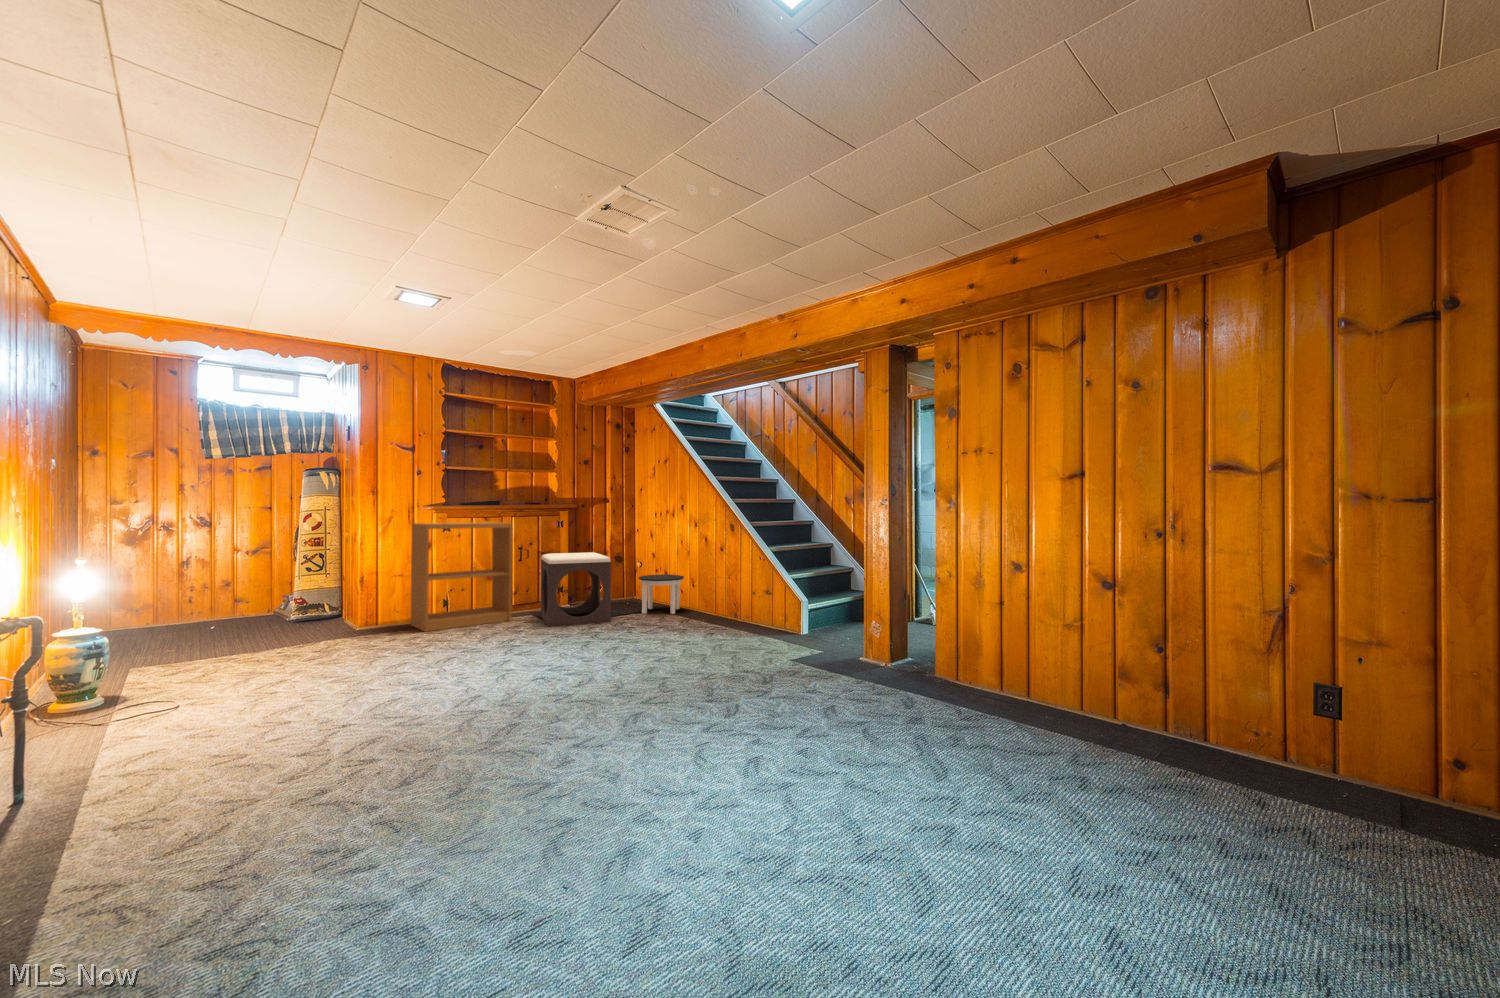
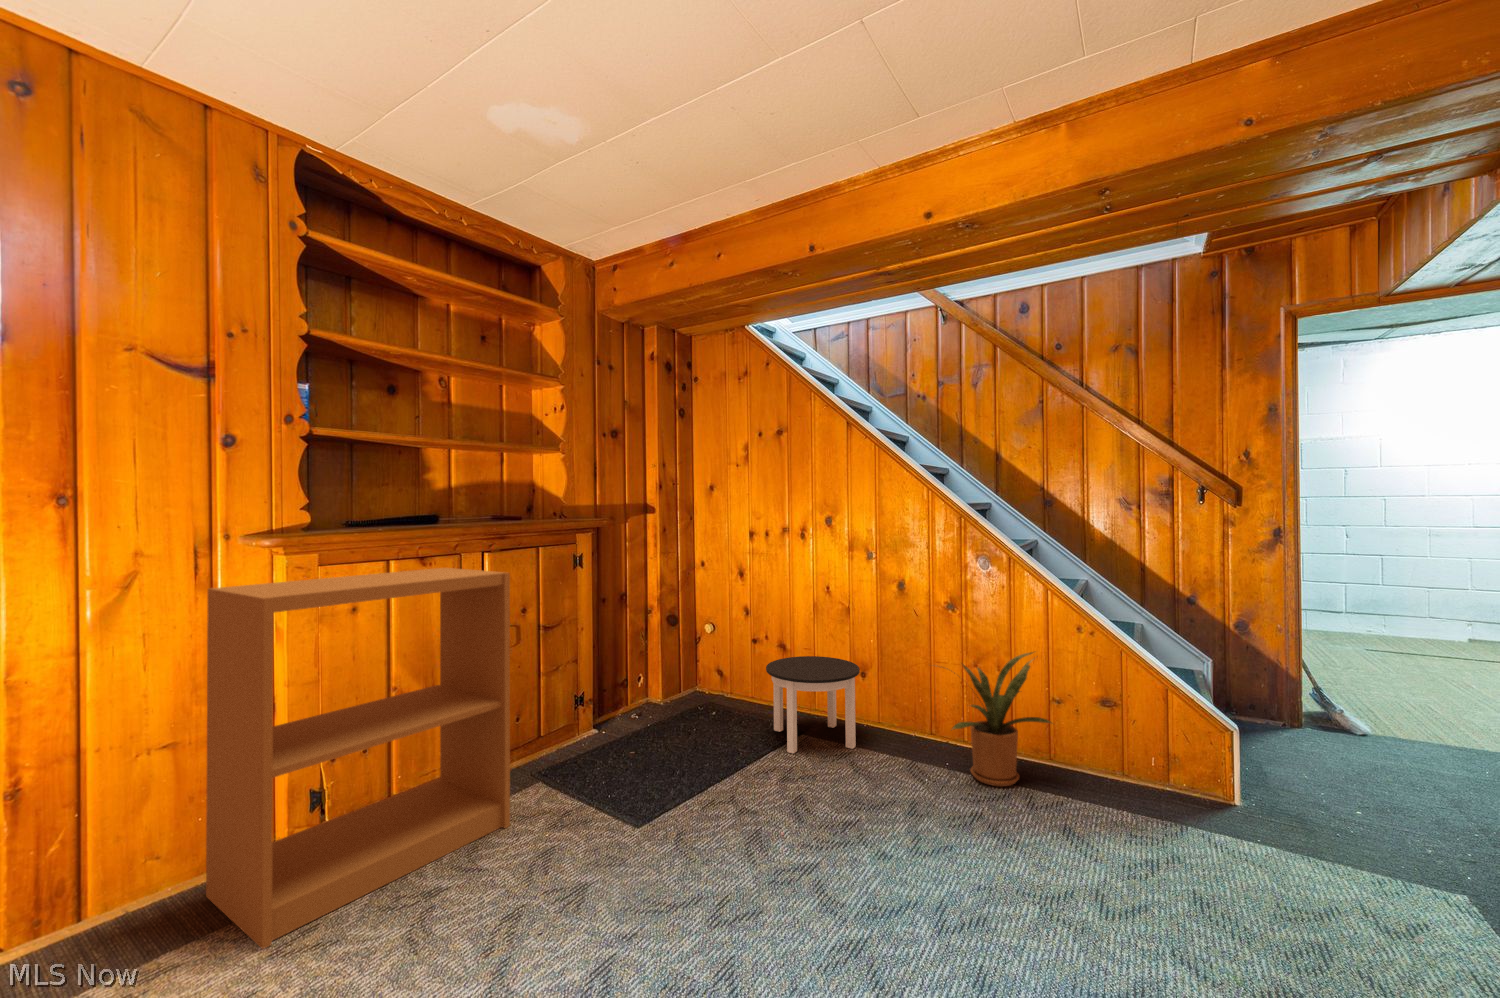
footstool: present [541,552,611,626] -> none [571,627,764,850]
house plant: none [691,566,742,624] -> present [953,652,1051,787]

